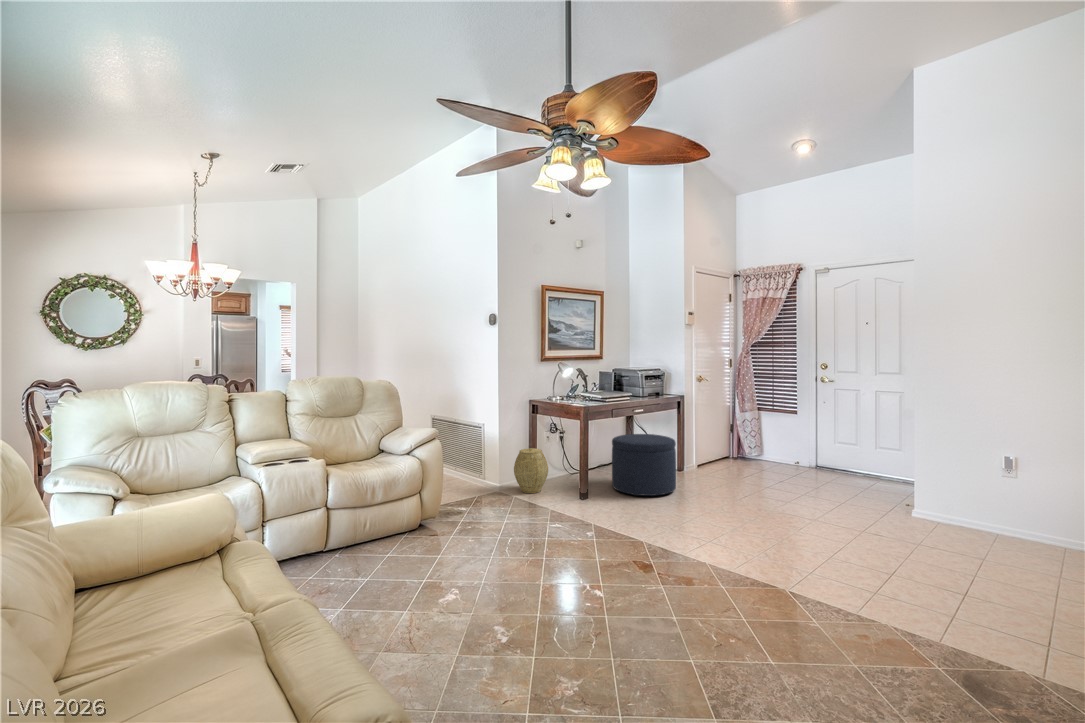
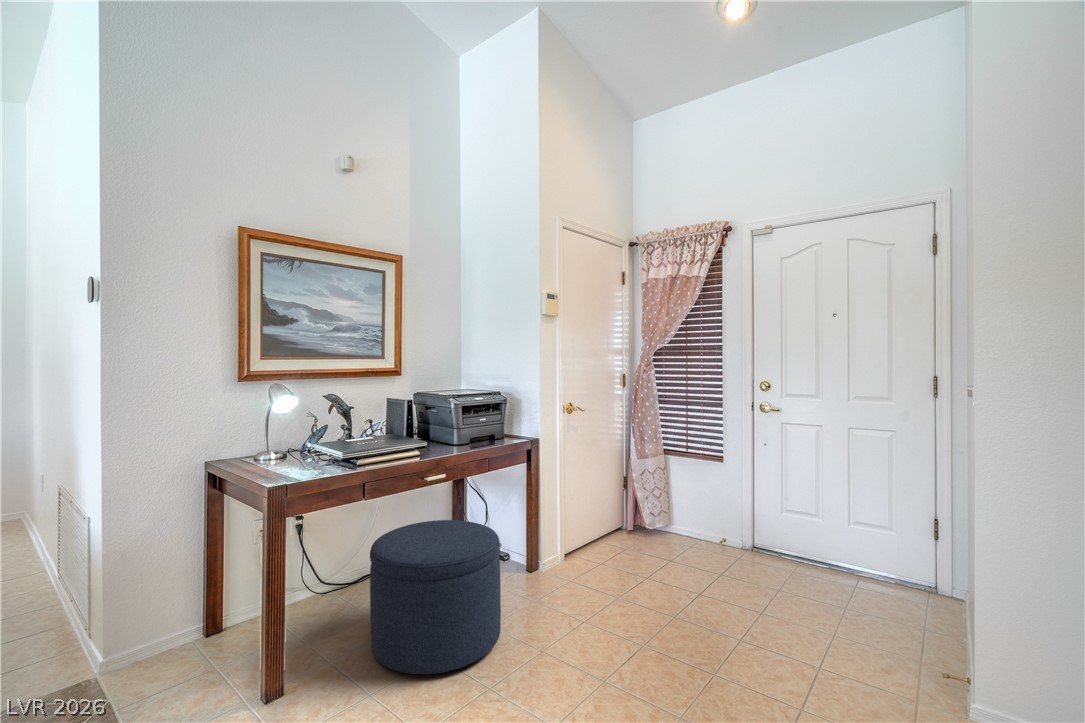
woven basket: present [514,448,548,493] -> none [138,568,230,678]

